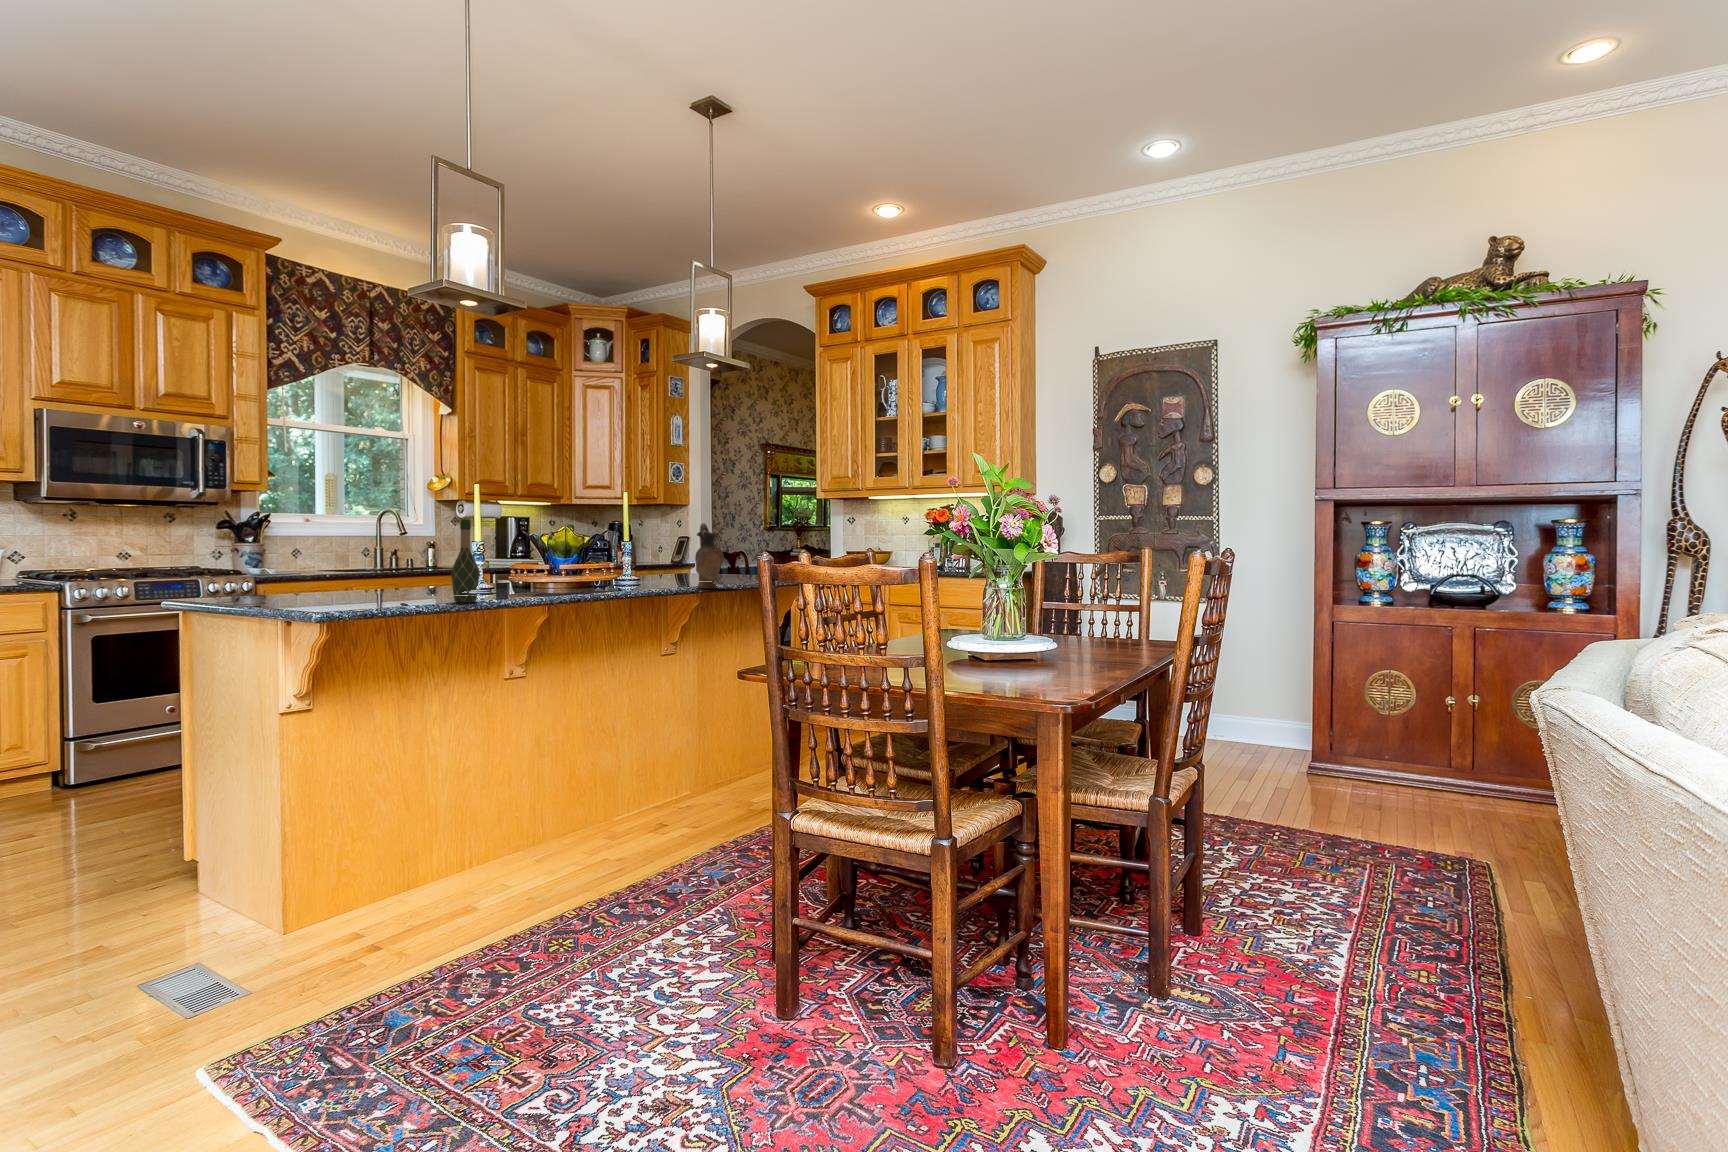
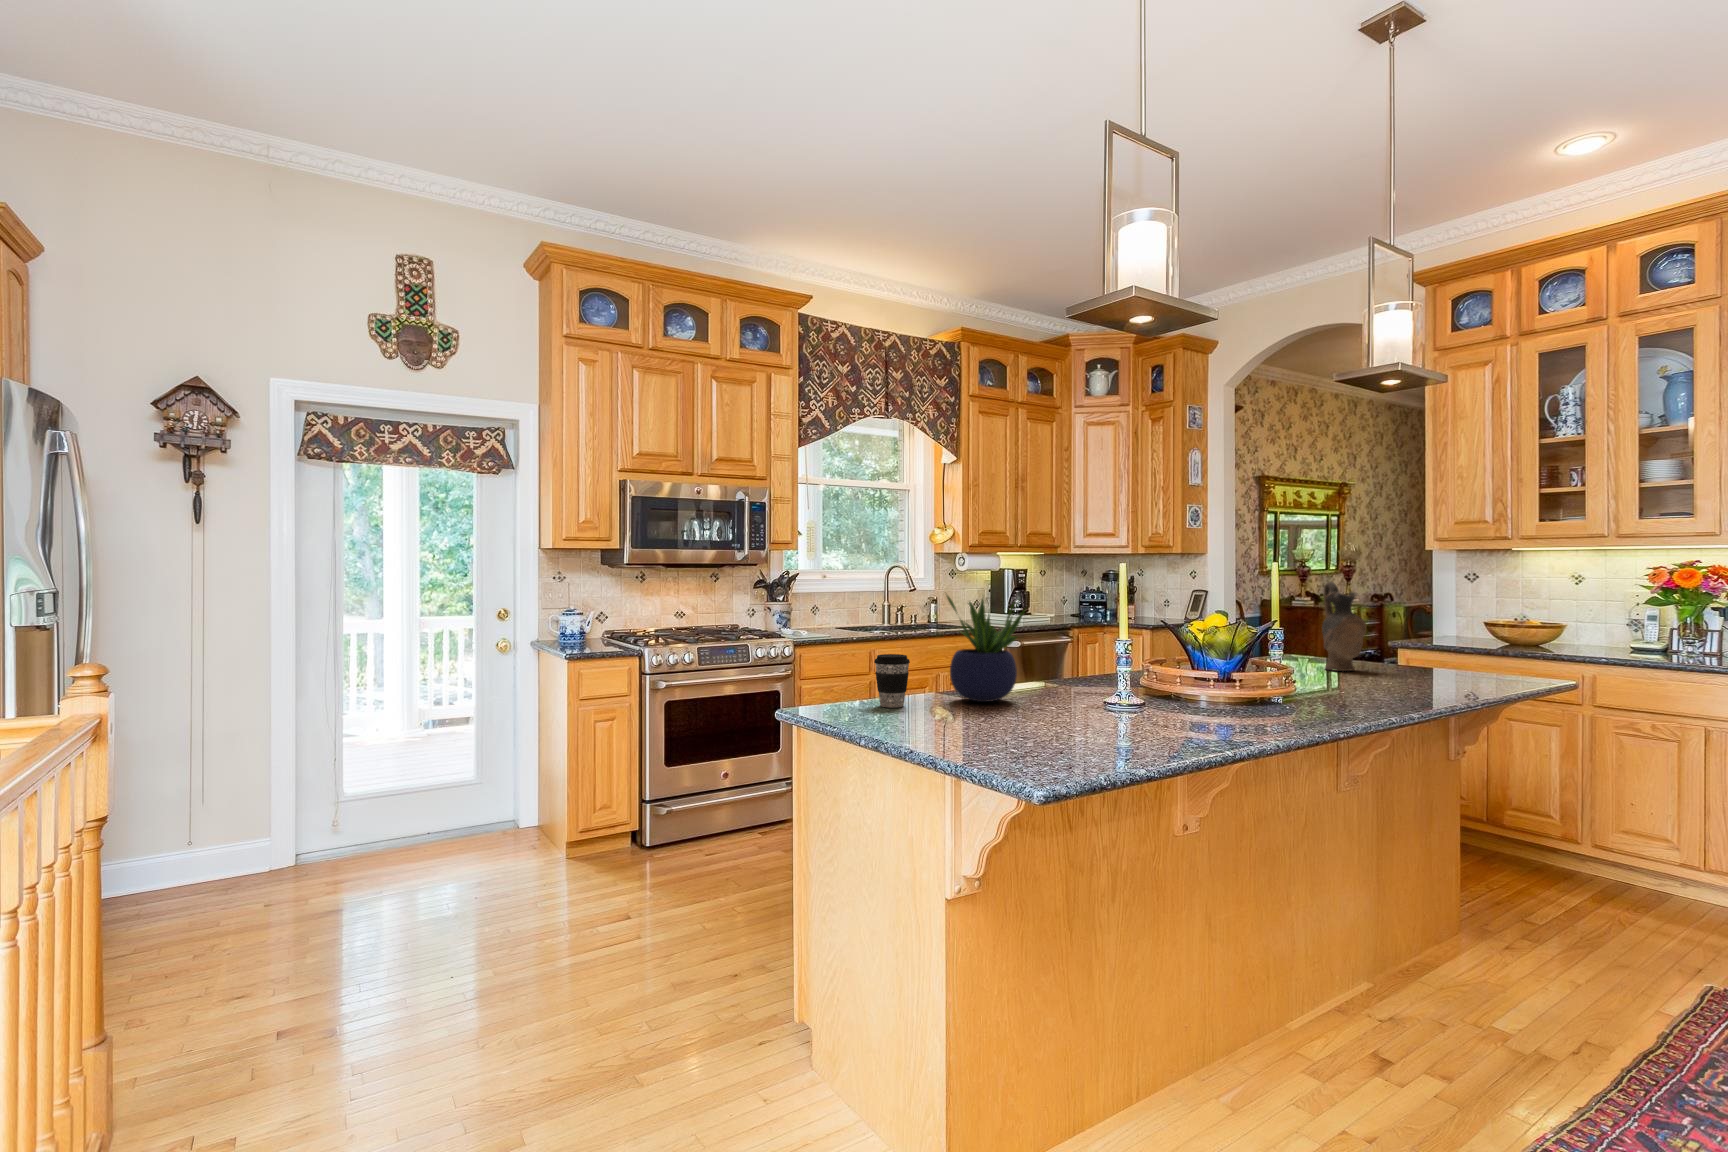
potted plant: none [342,518,418,607] -> present [947,595,1025,702]
wine bottle: present [451,519,480,602] -> none [1054,587,1088,694]
coffee cup: none [274,569,308,611] -> present [874,654,910,707]

